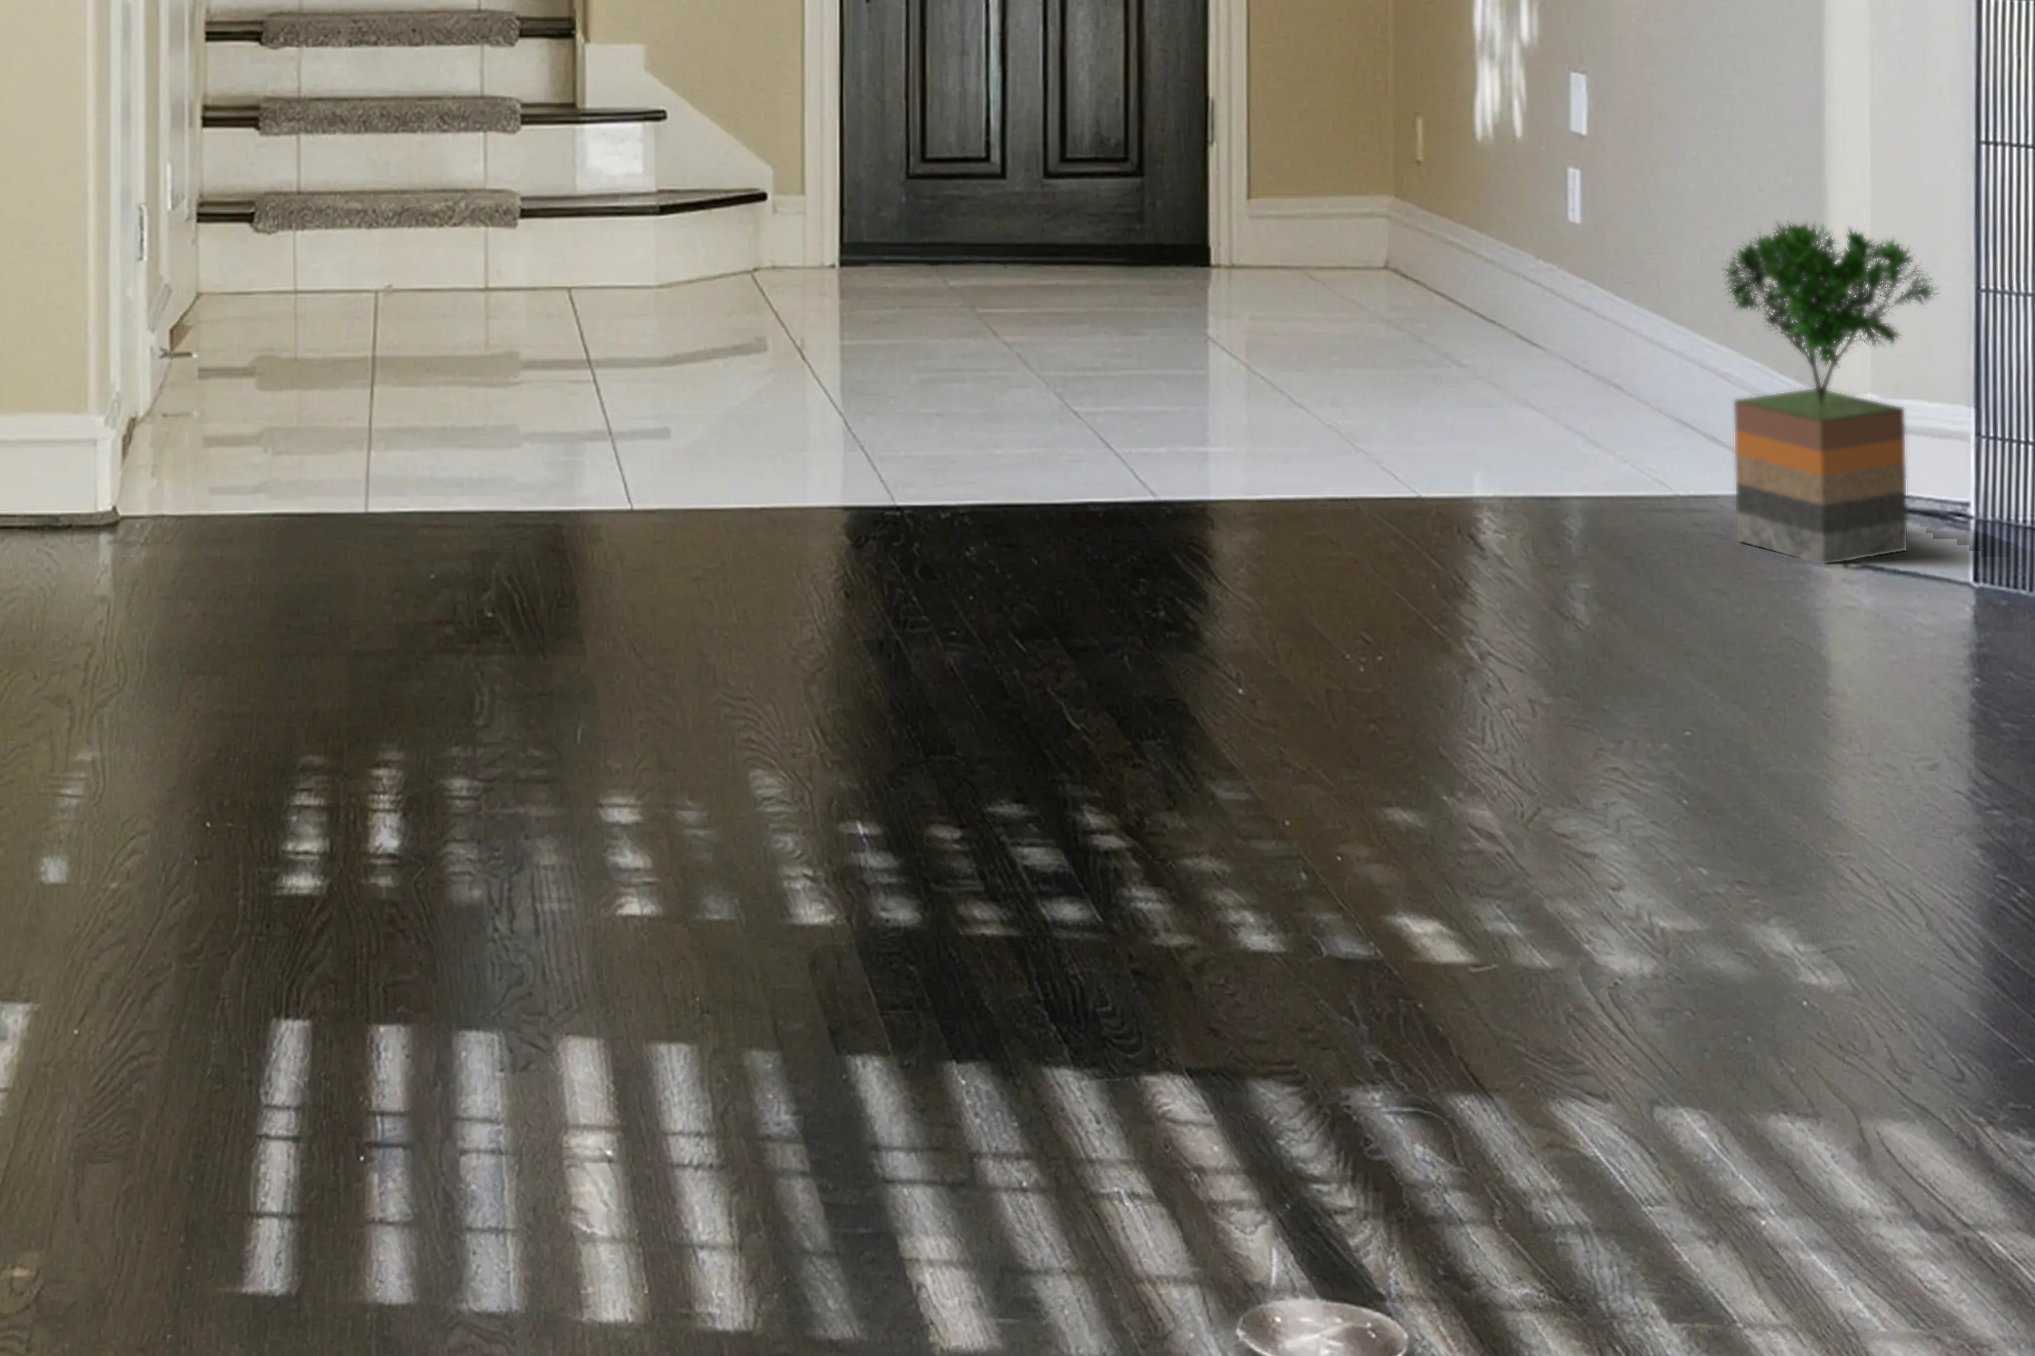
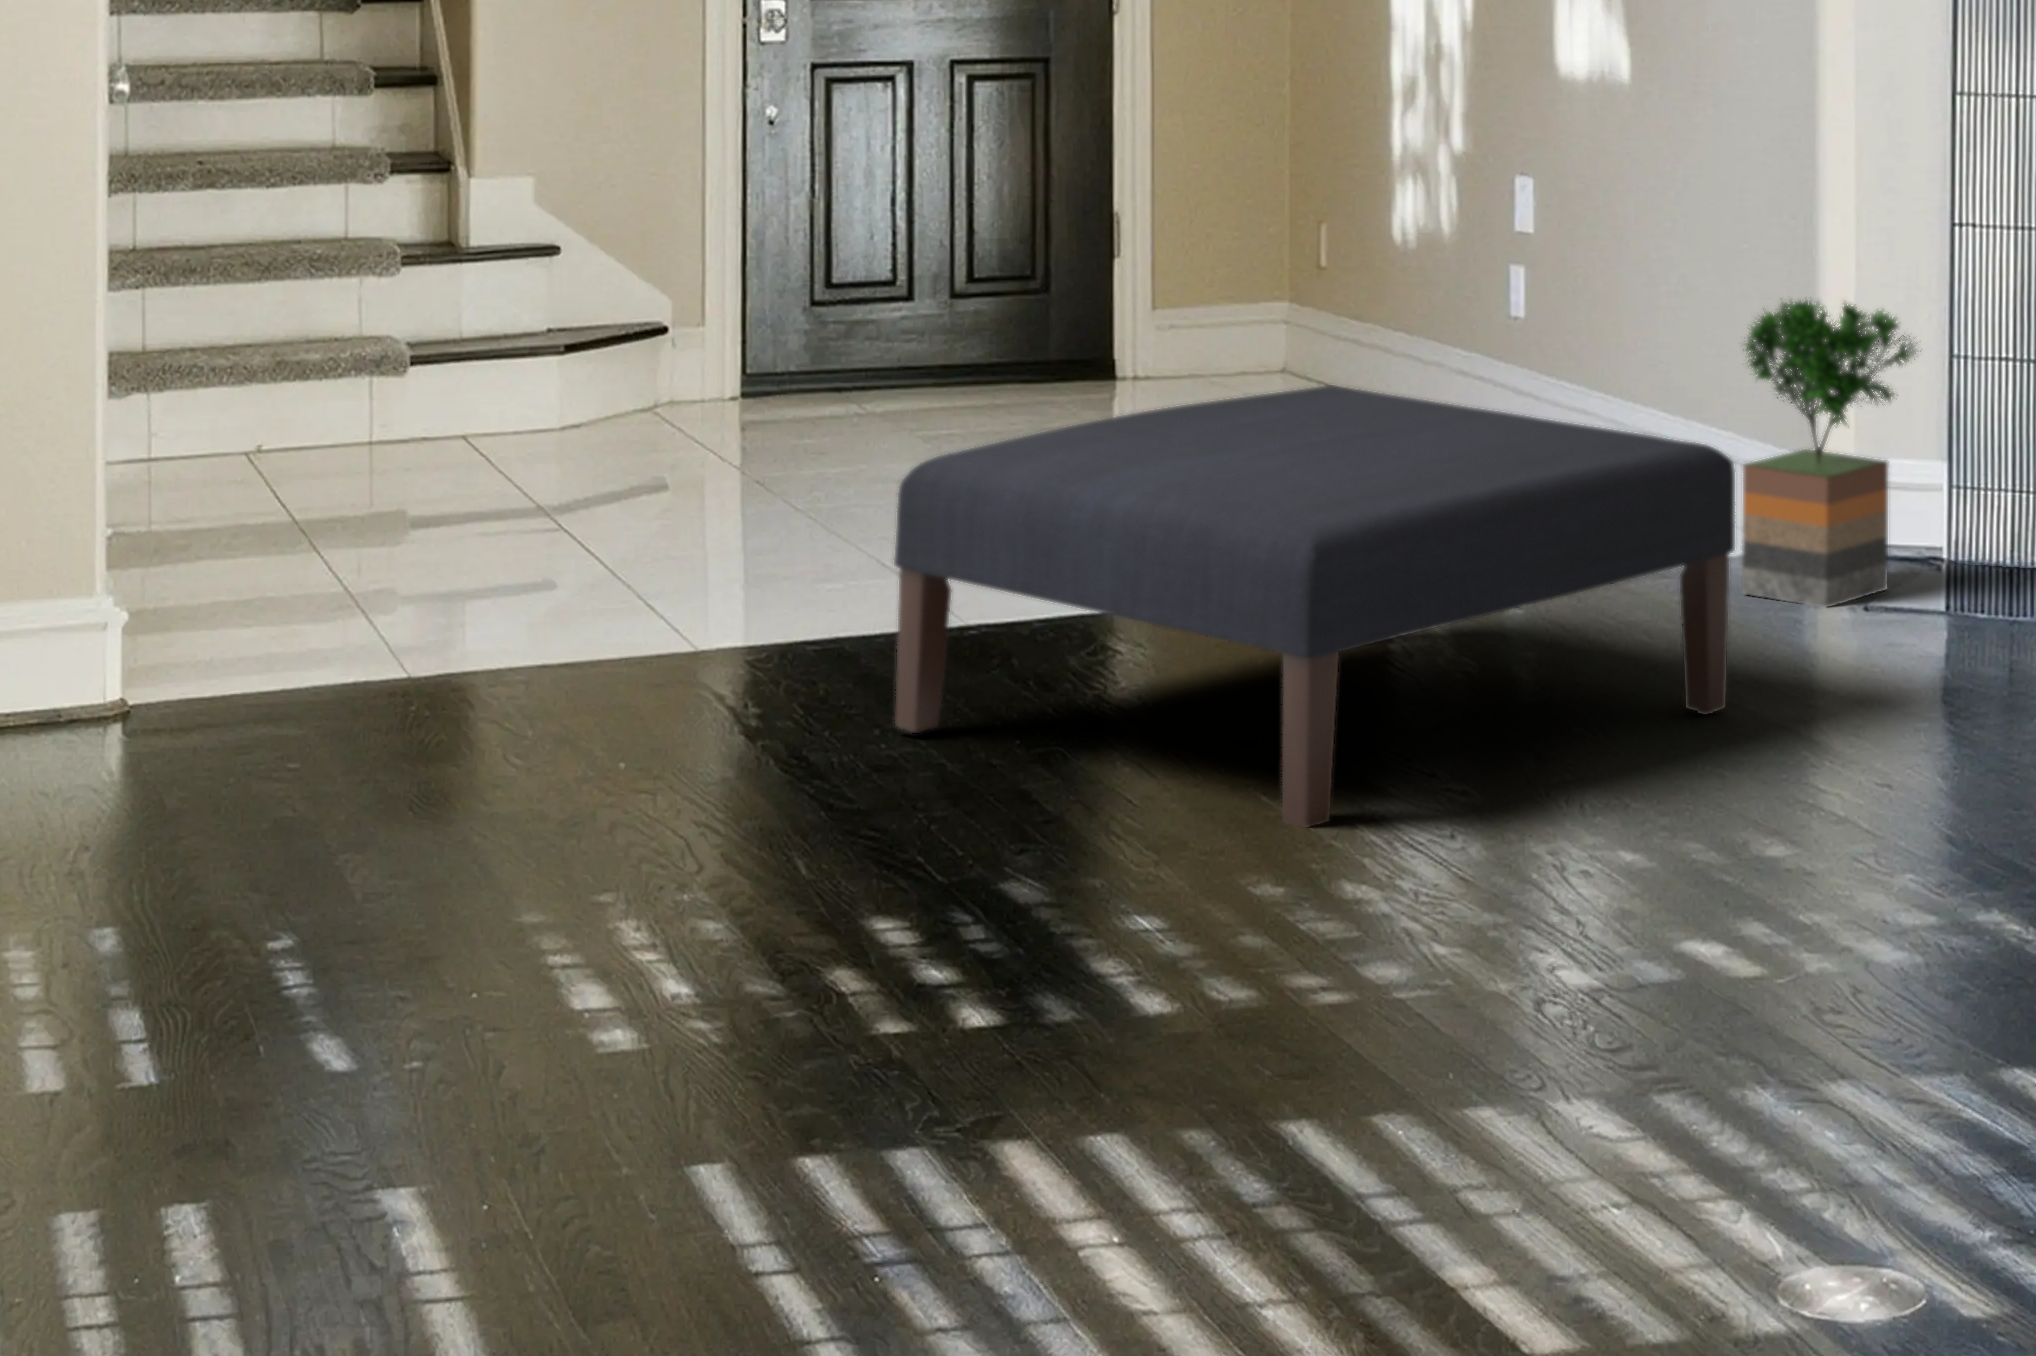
ottoman: none [765,286,1636,752] -> present [894,385,1735,827]

